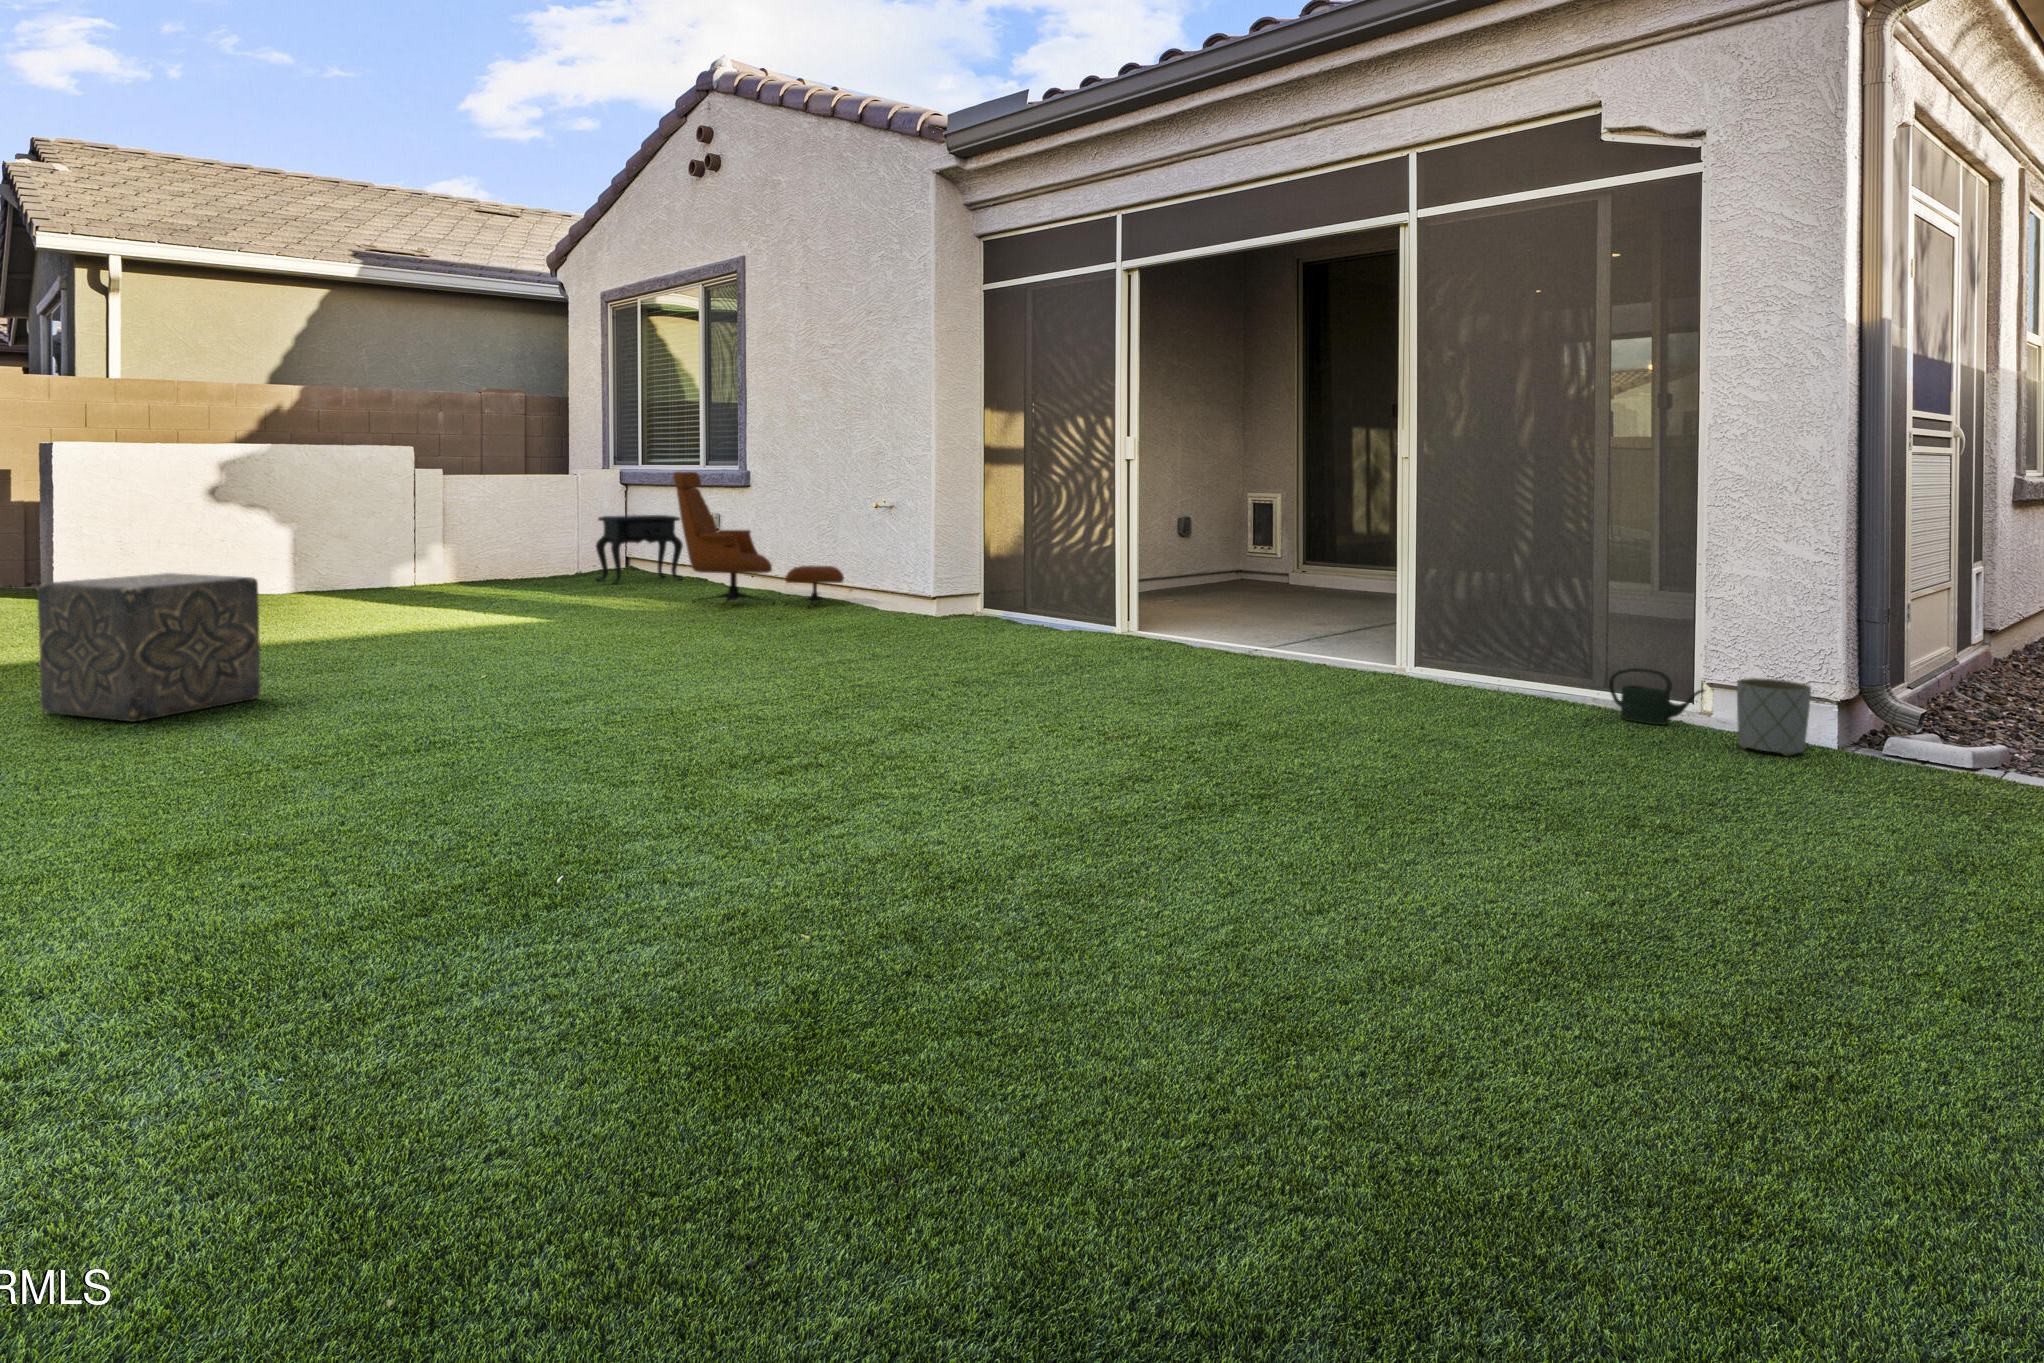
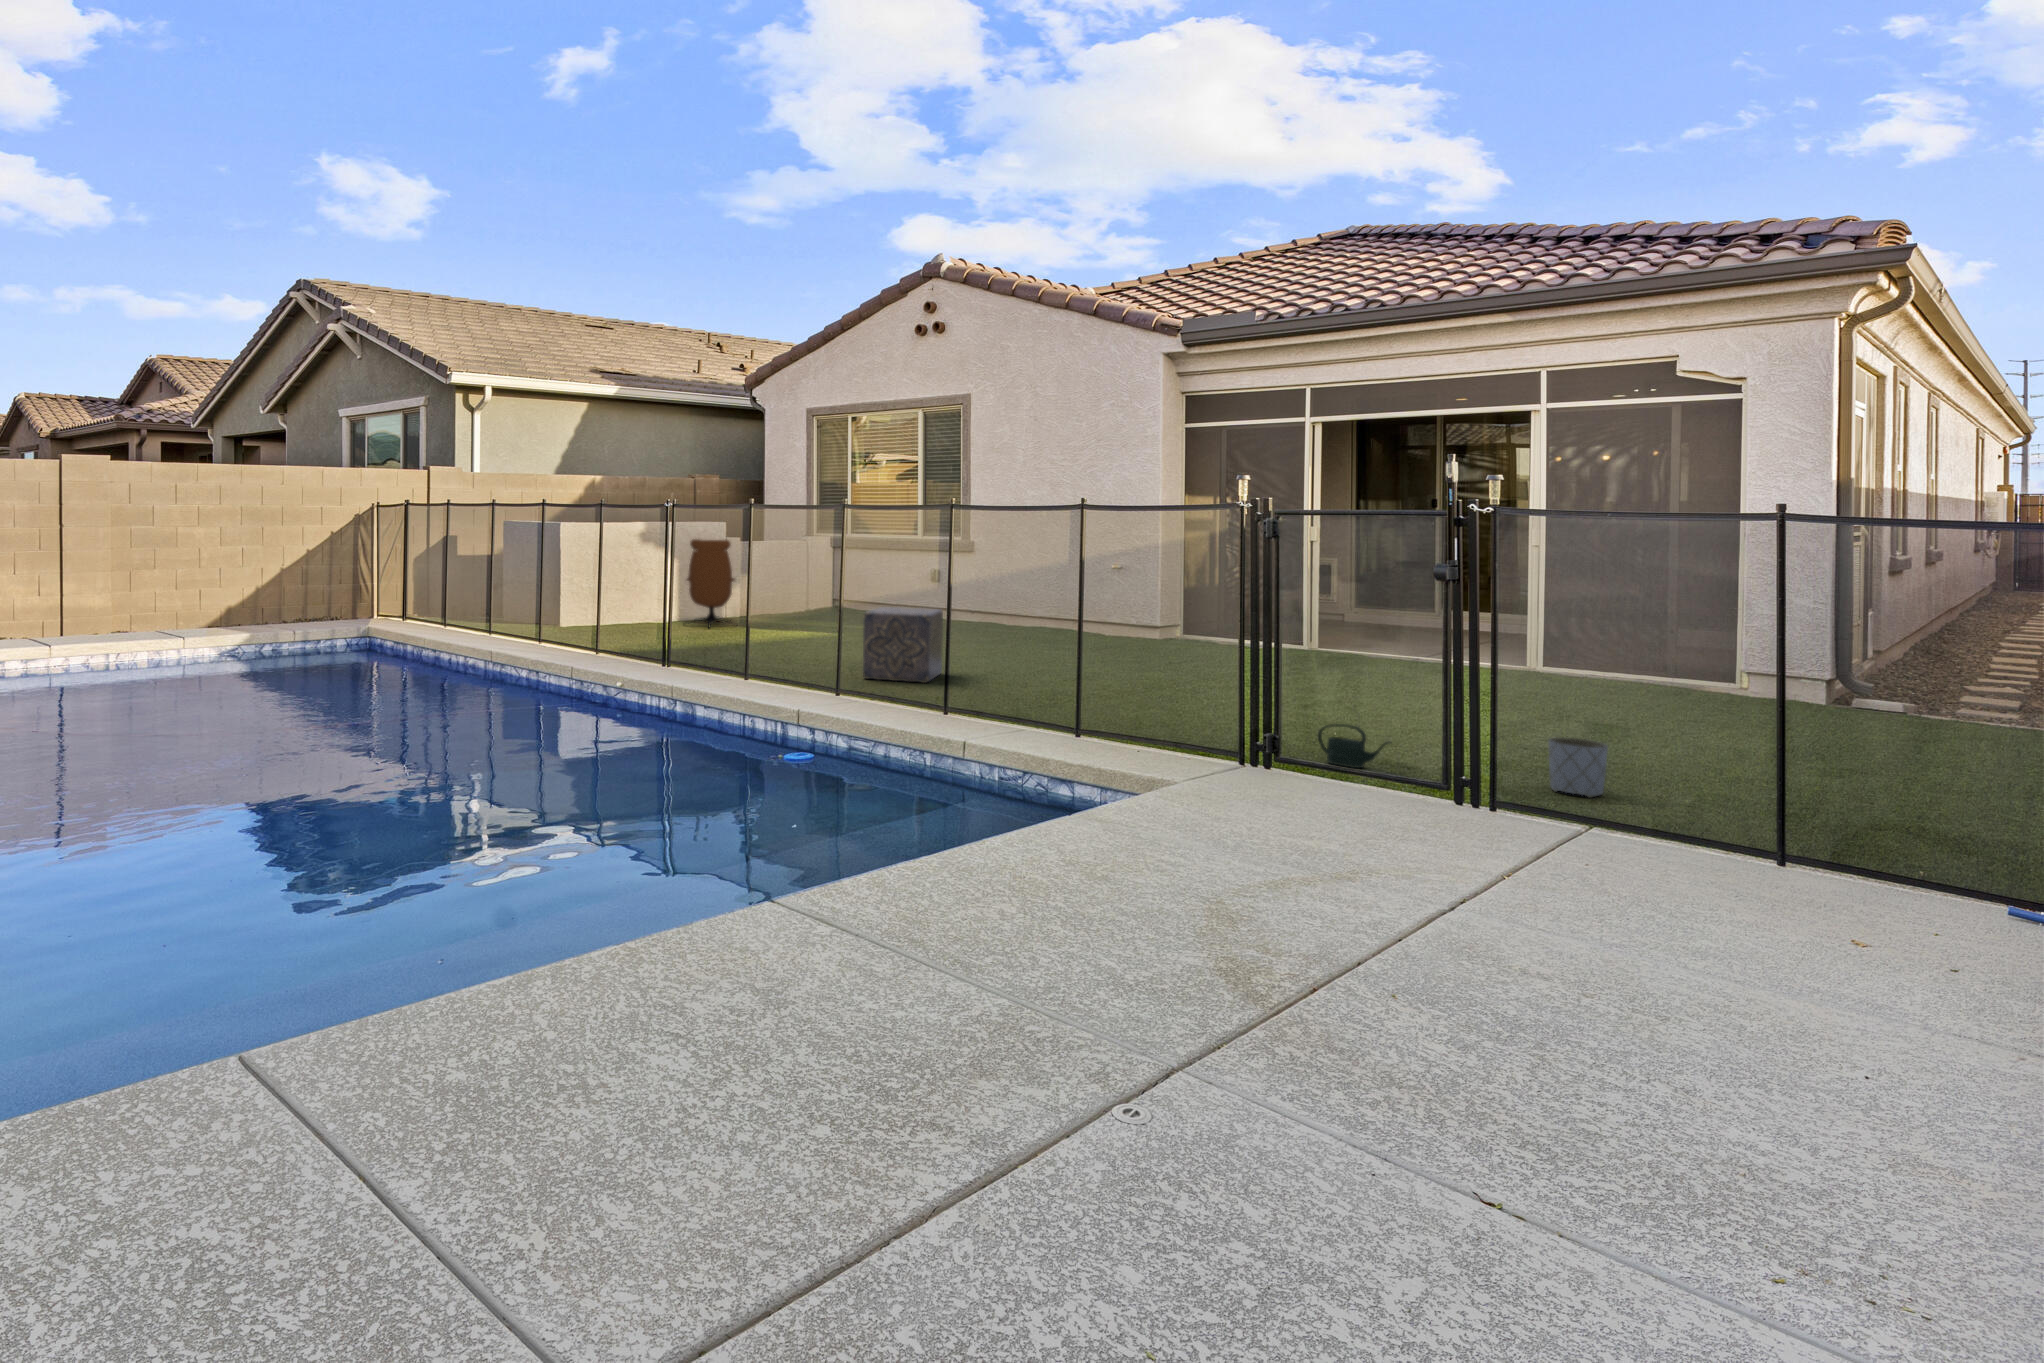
lounge chair: present [673,472,844,608] -> present [687,539,735,627]
side table: present [596,515,683,584] -> none [856,567,909,614]
watering can: present [1609,668,1704,725] -> present [1318,724,1390,768]
planter: present [1737,678,1811,756] -> present [1549,737,1608,798]

